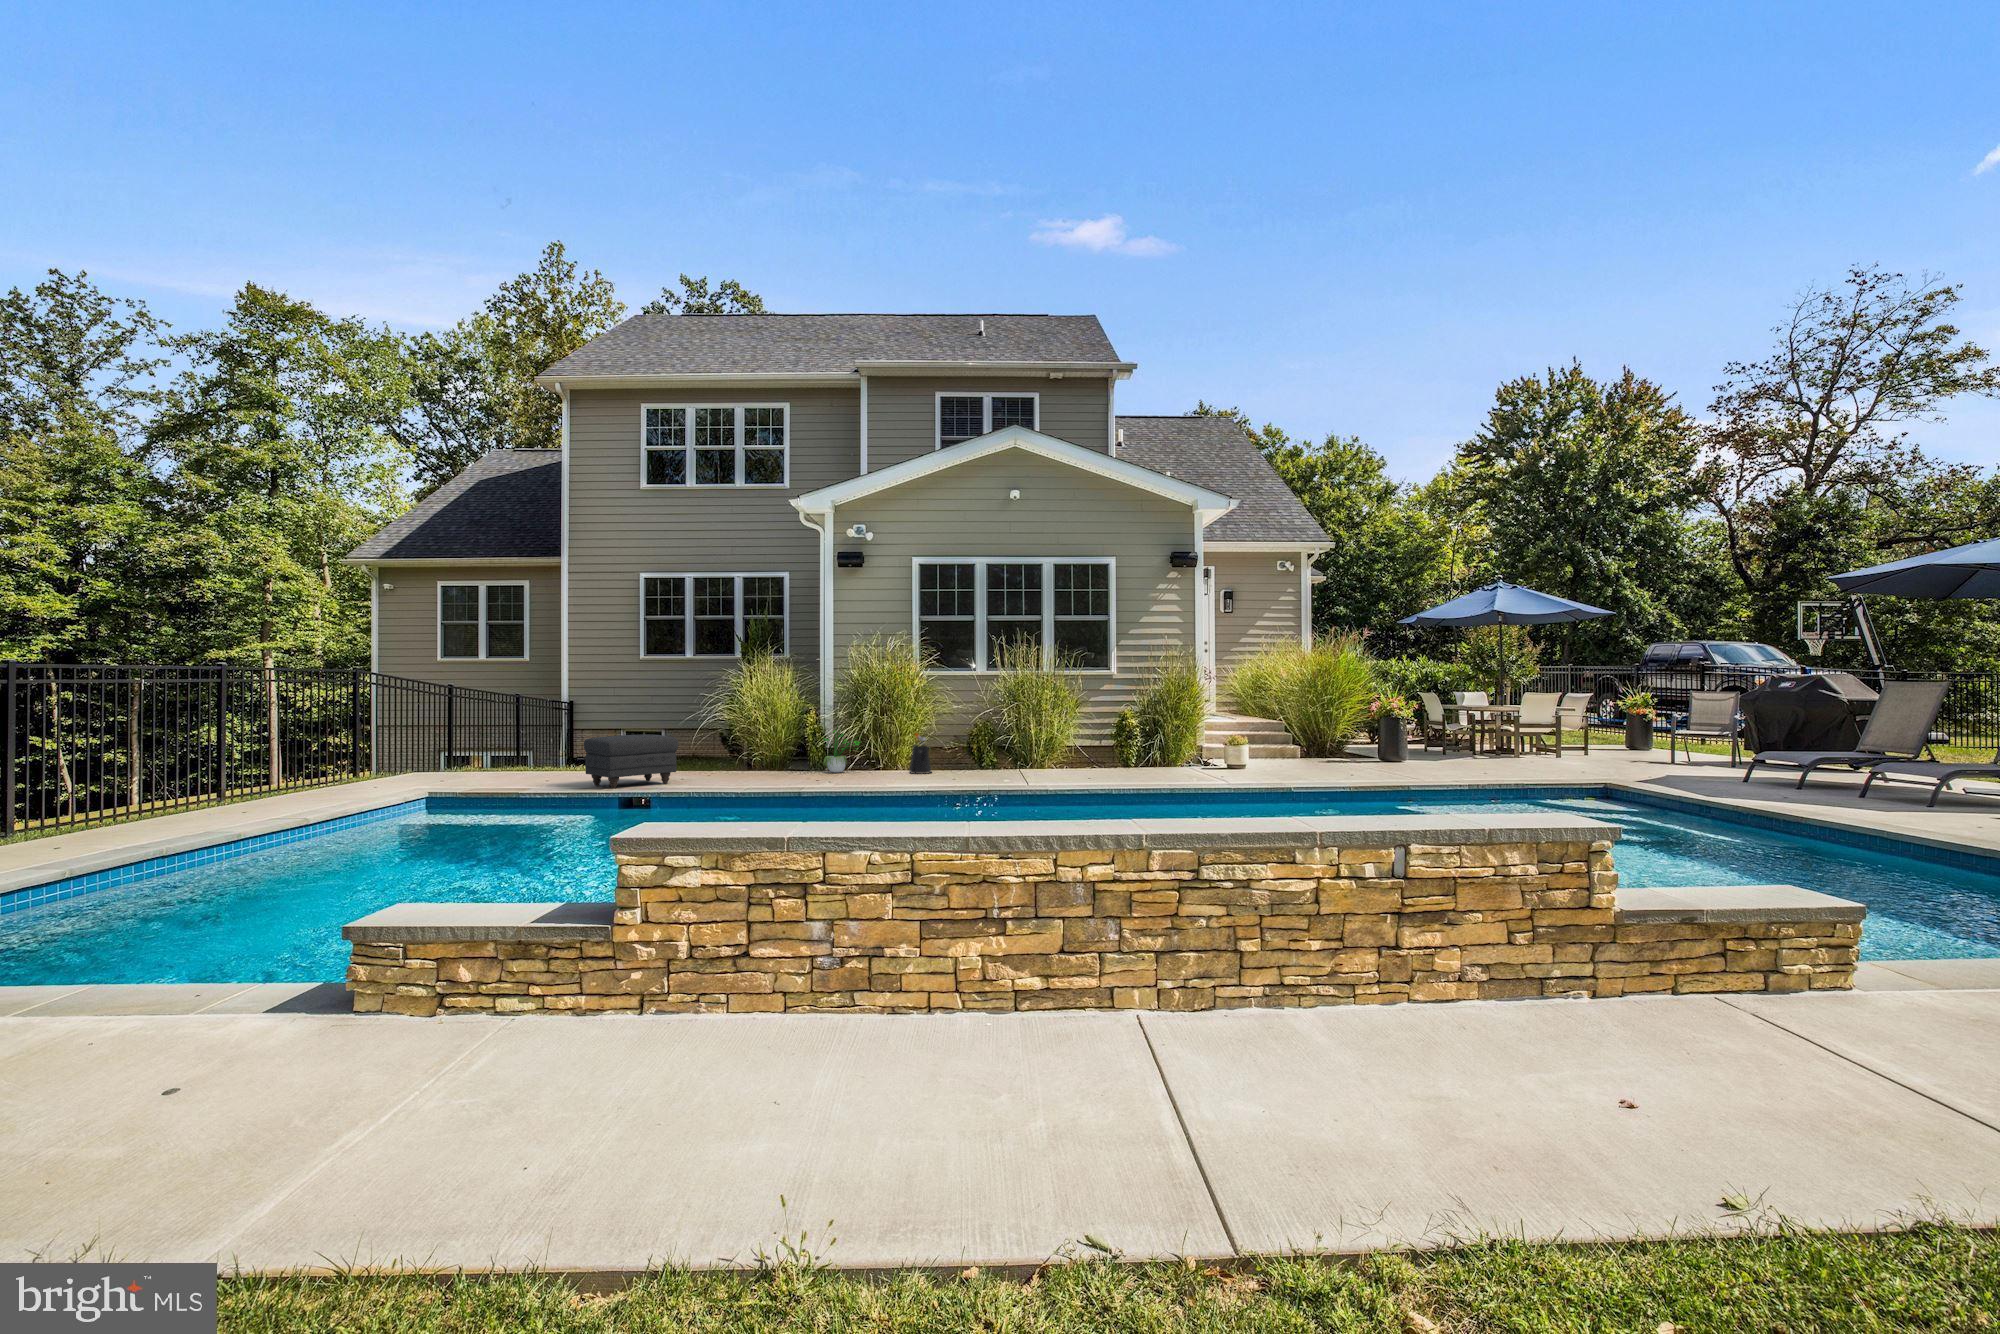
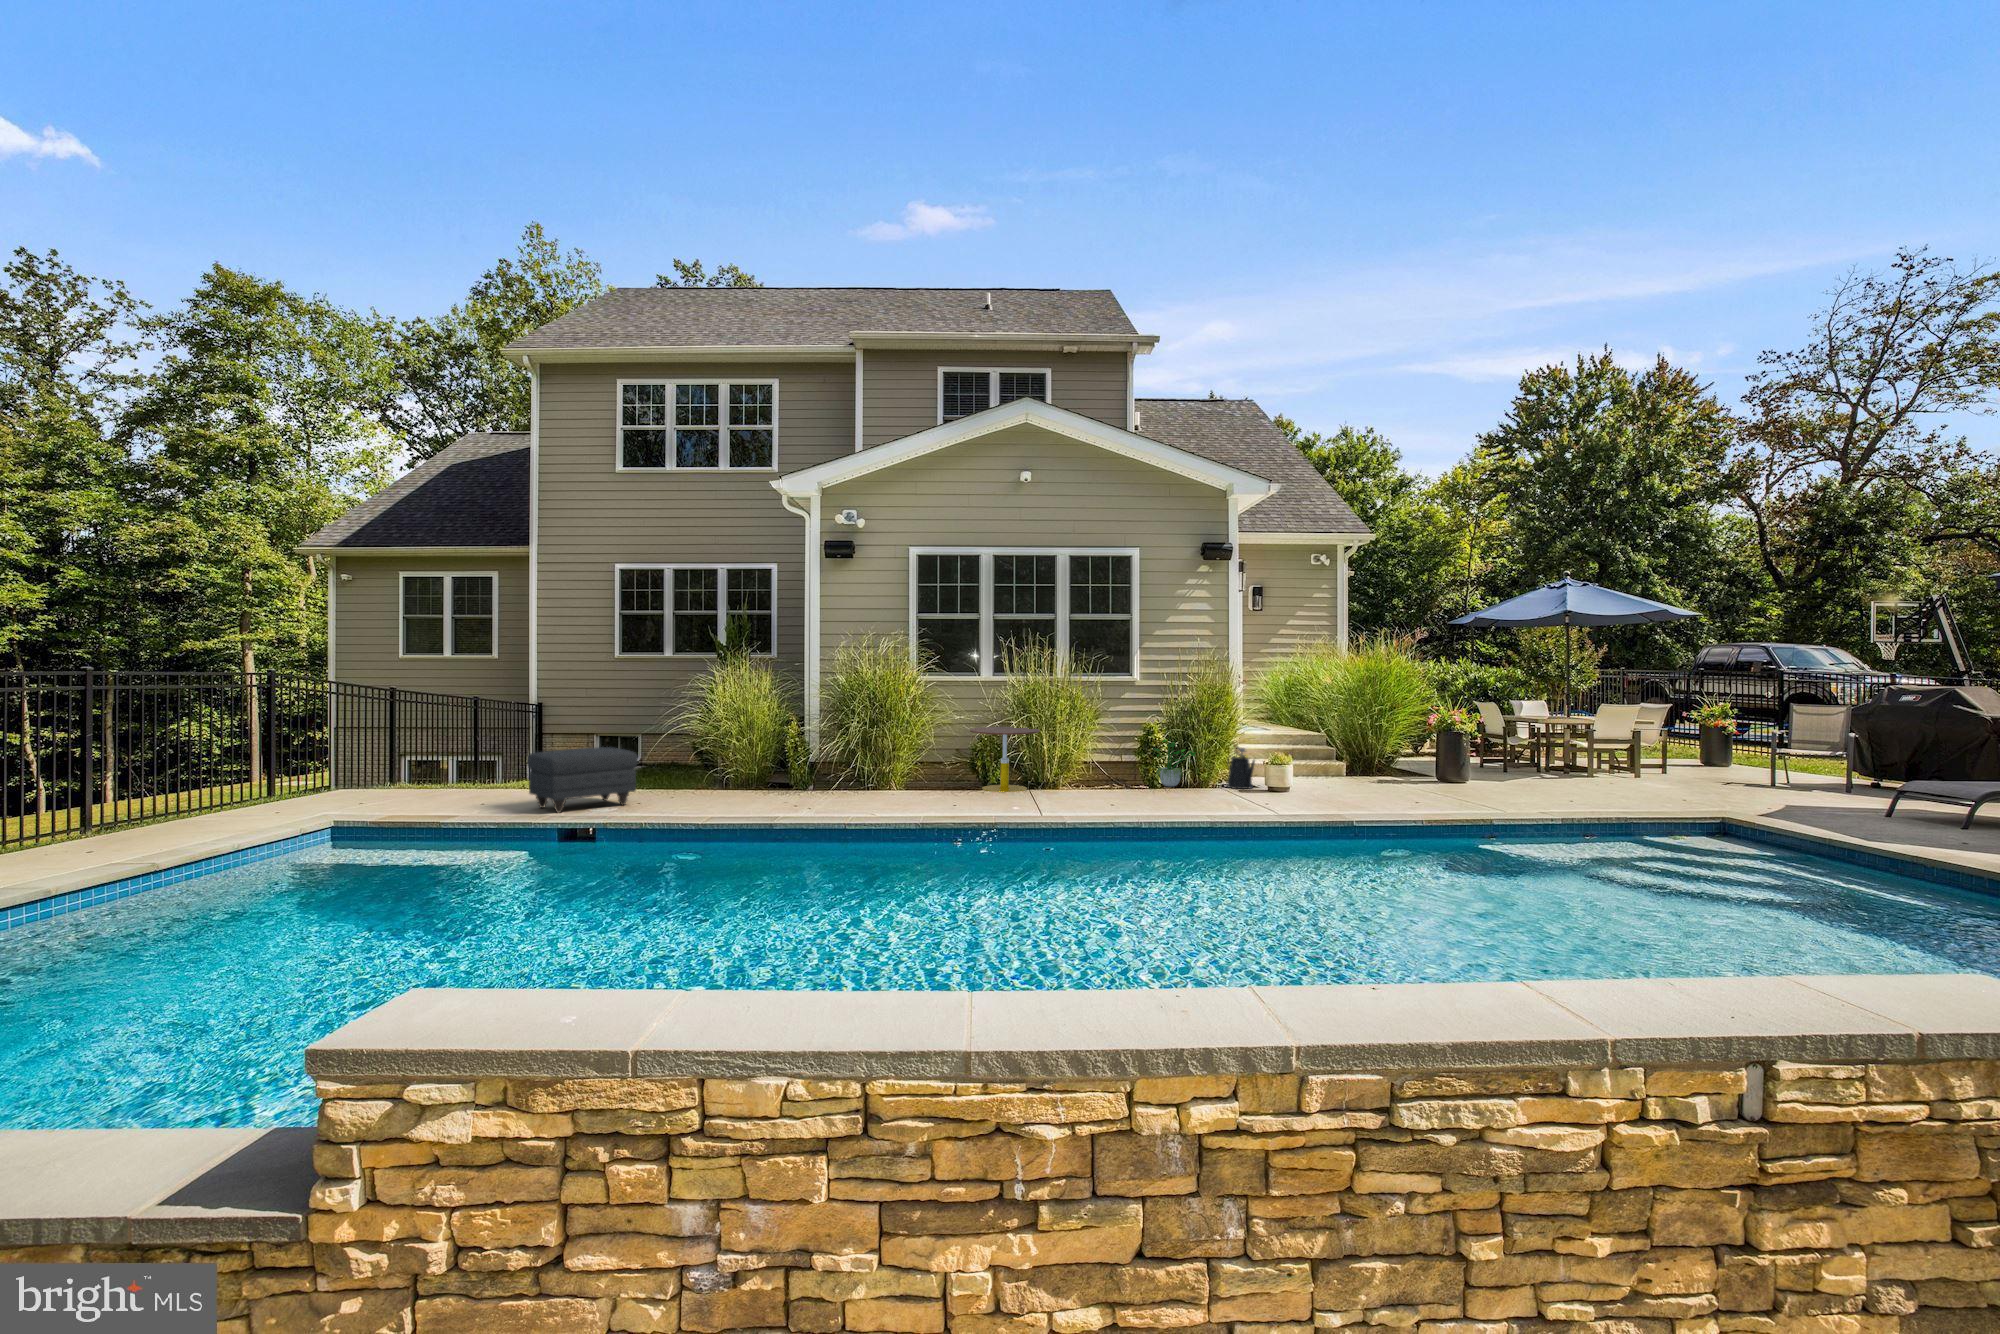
side table: none [965,718,1026,774] -> present [970,727,1040,792]
potted plant: present [823,731,860,773] -> present [1154,739,1196,787]
watering can: present [909,733,931,774] -> present [1227,744,1255,789]

